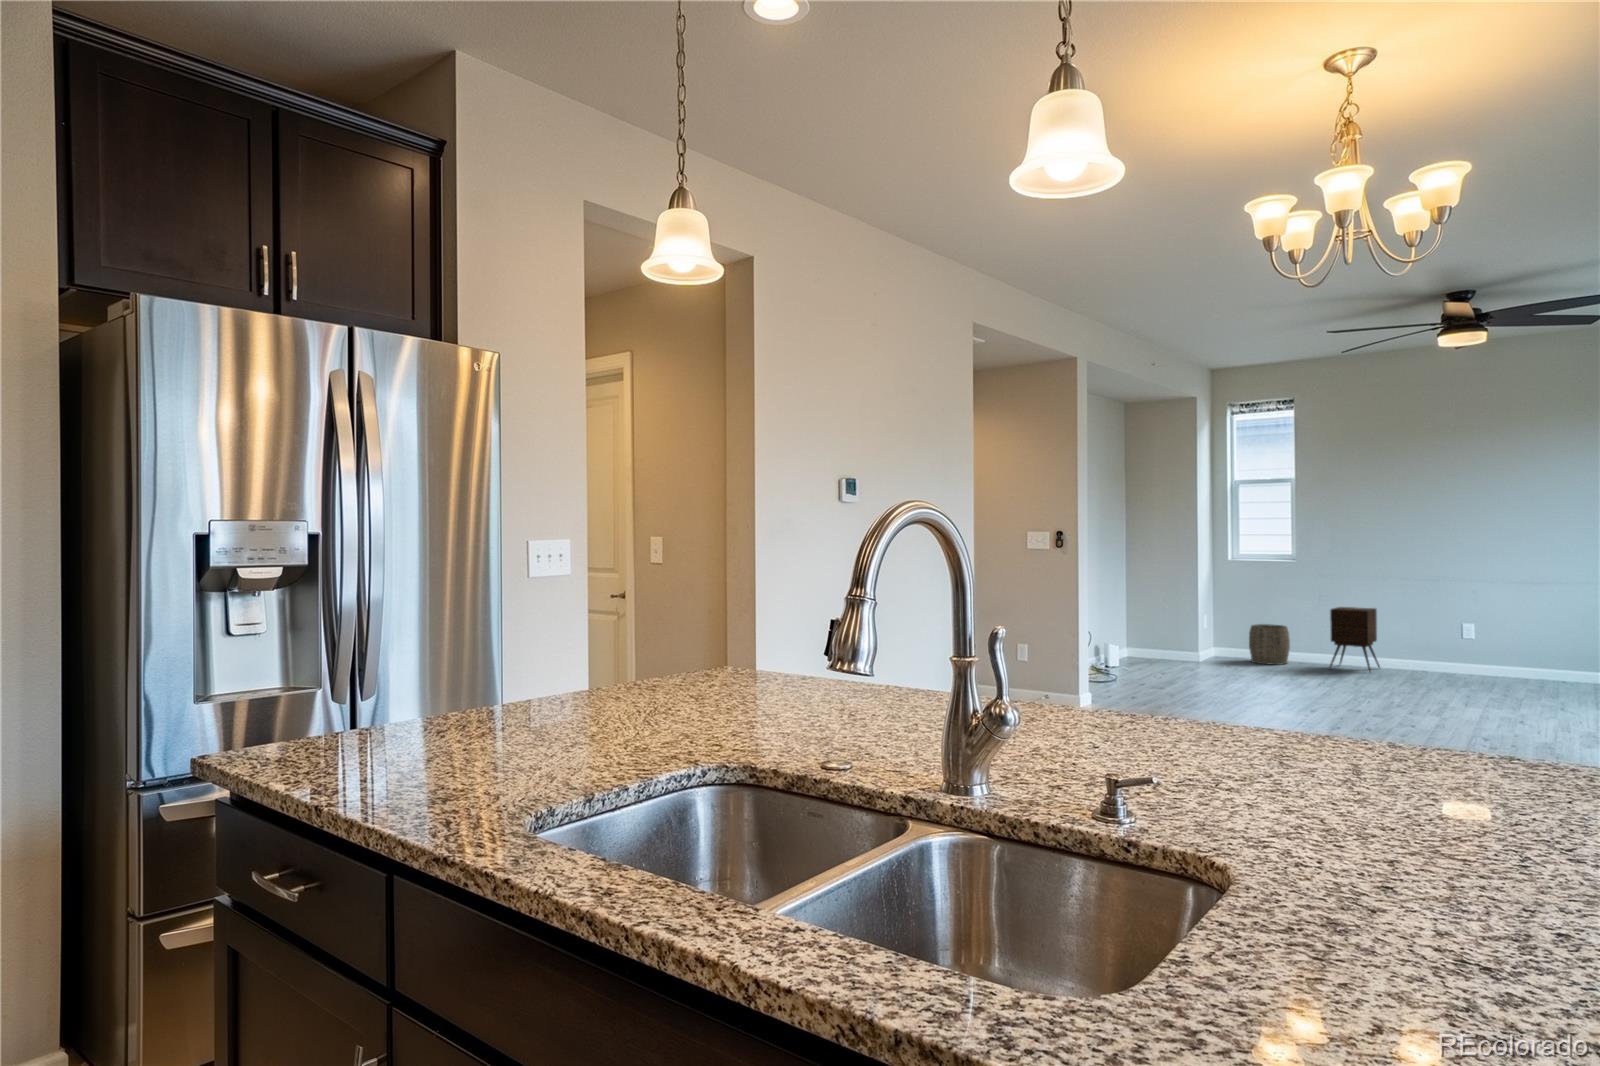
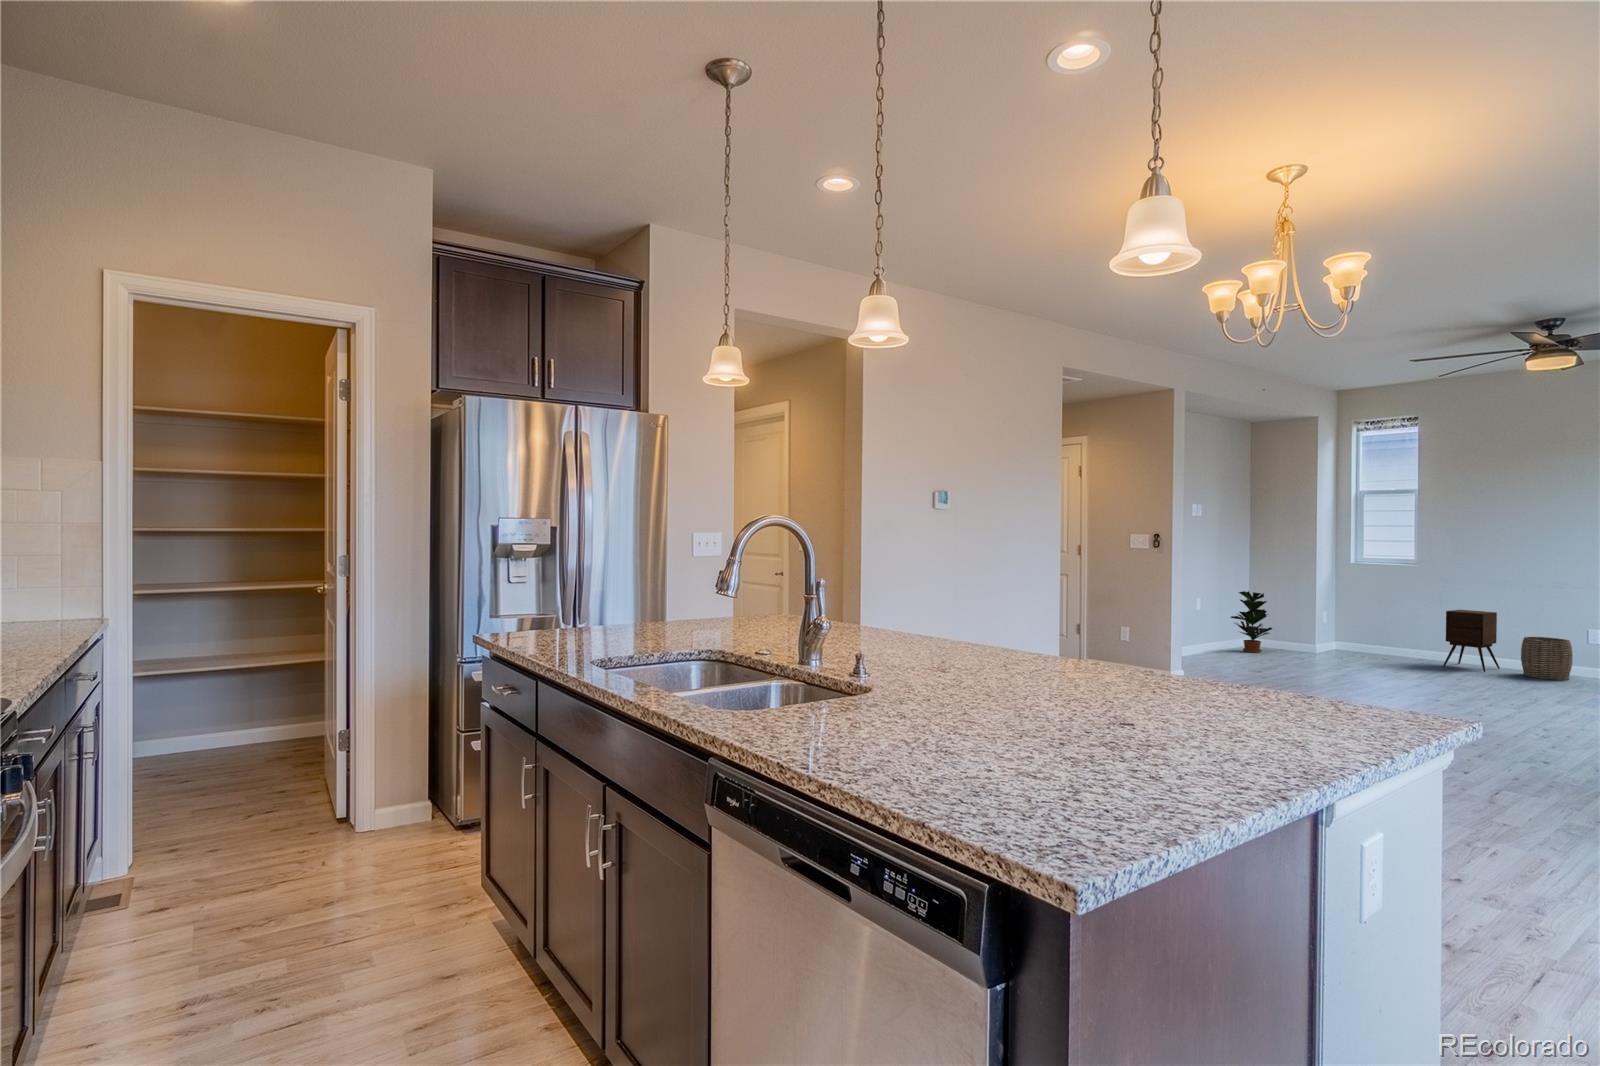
potted plant: none [1111,594,1157,664] -> present [1230,591,1272,653]
woven basket: present [1249,624,1290,665] -> present [1521,637,1572,680]

